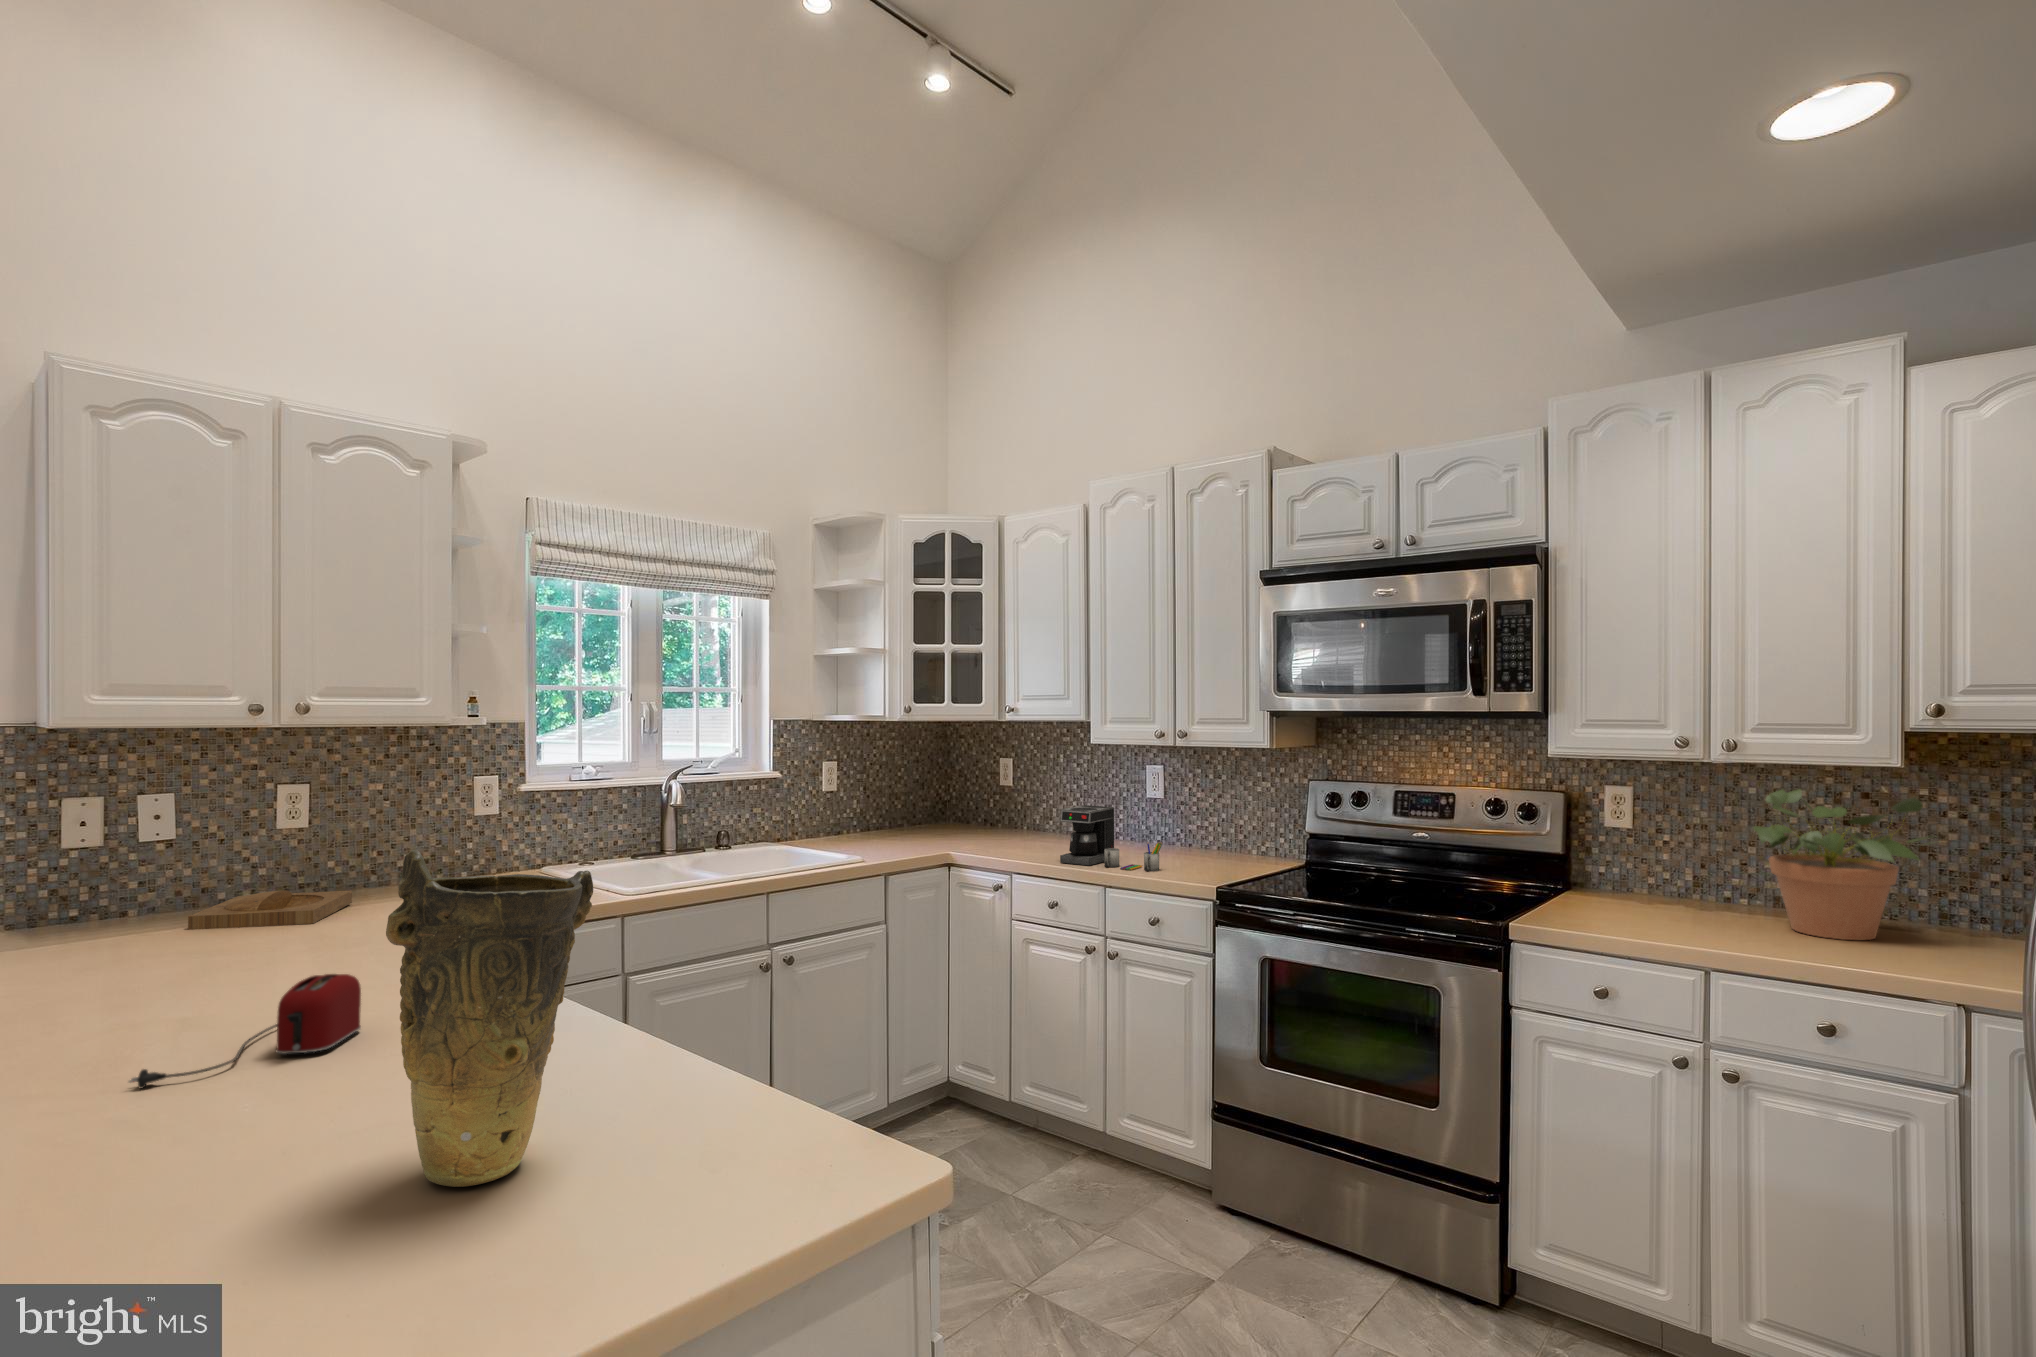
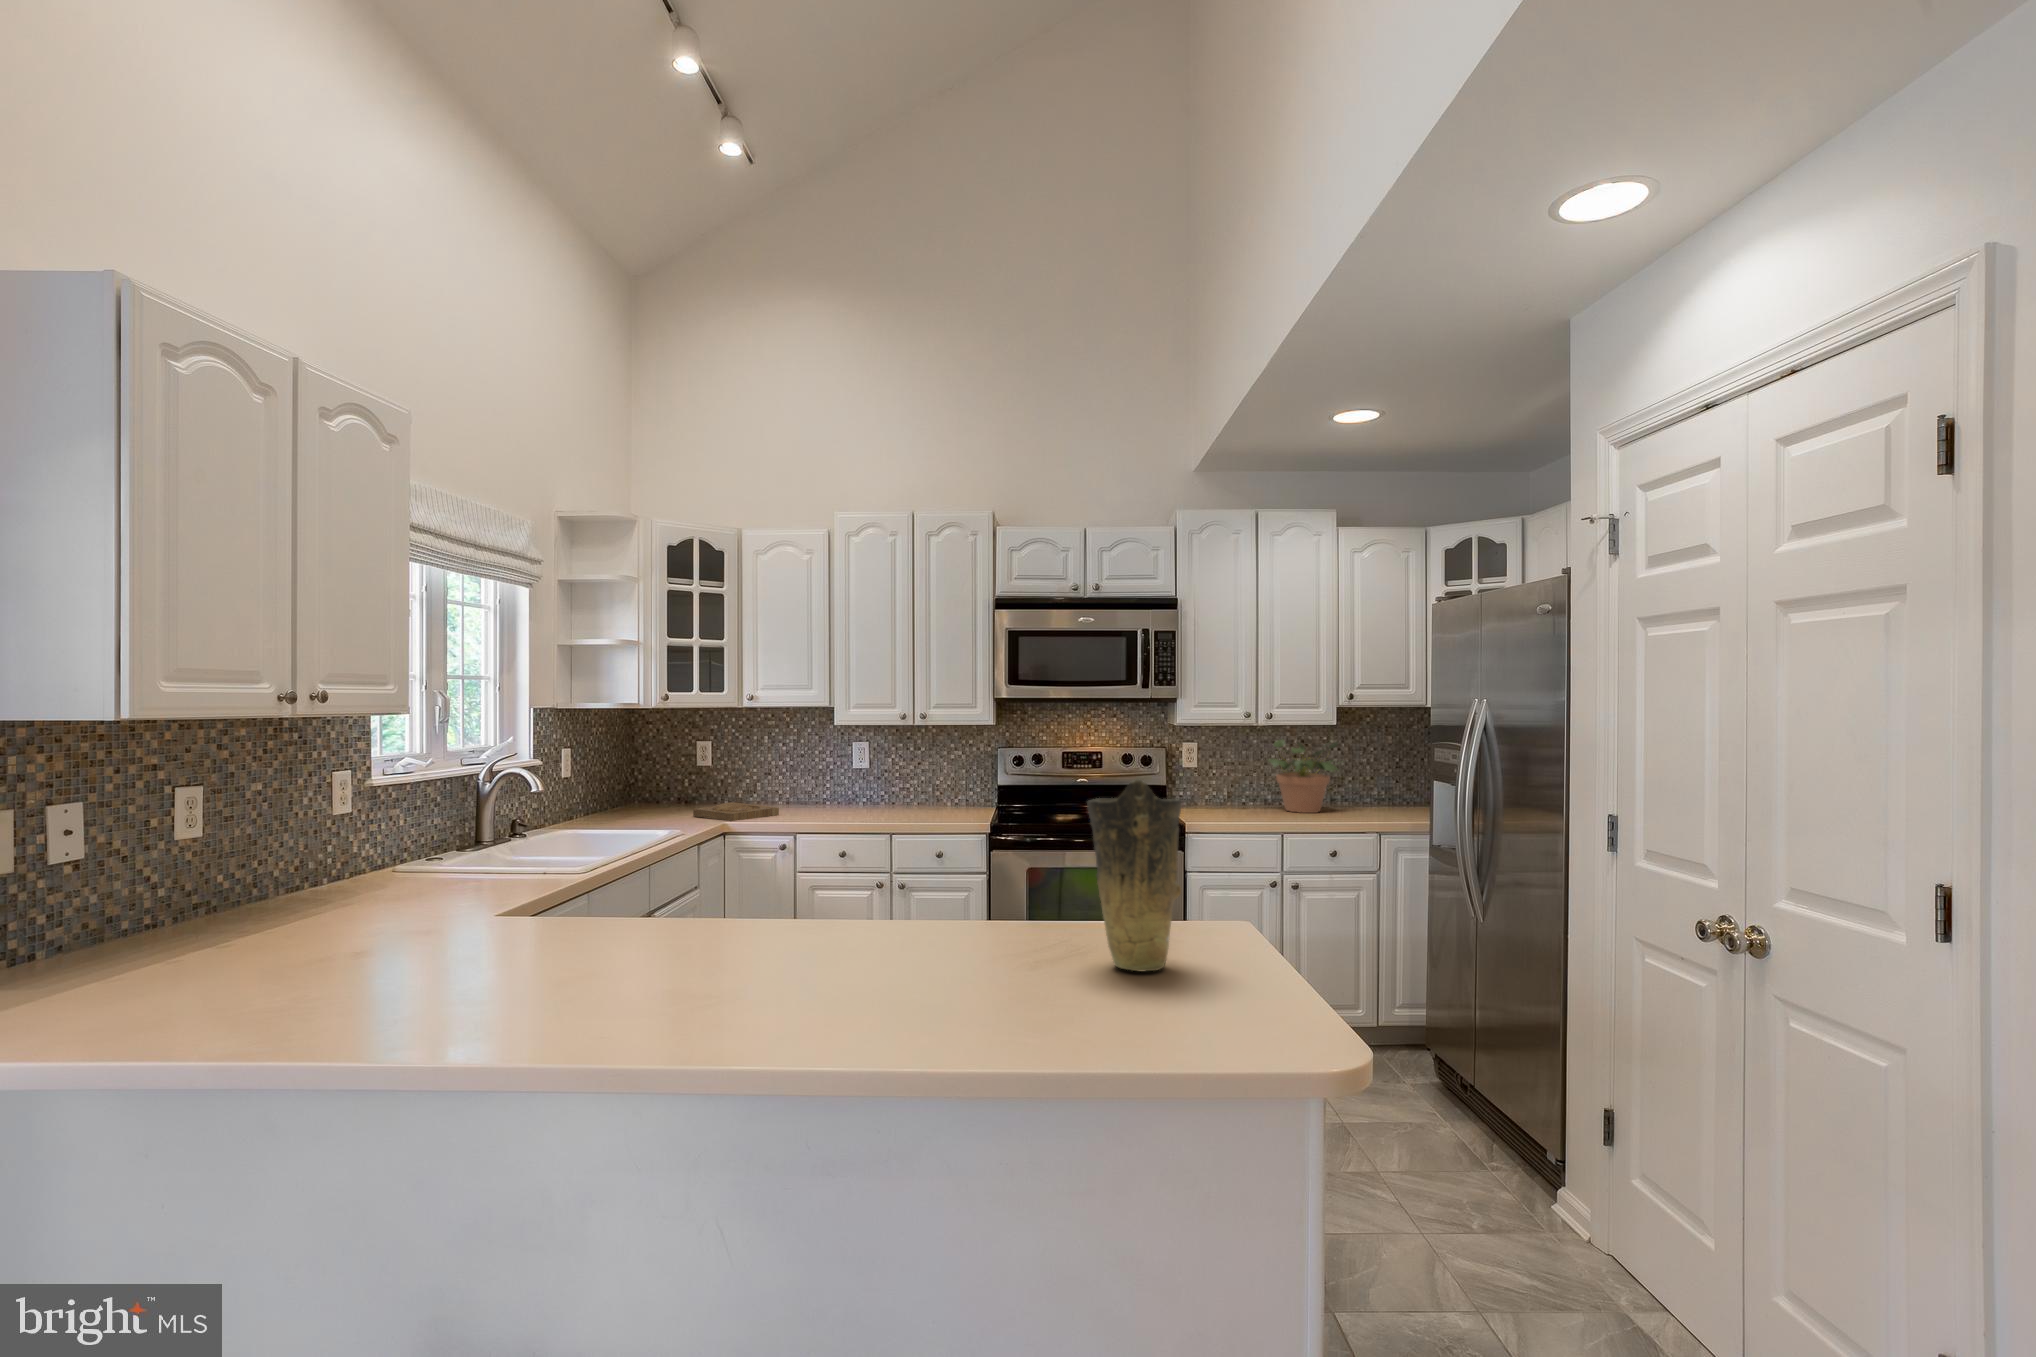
coffee maker: present [1060,805,1162,871] -> none [845,774,930,819]
tray: present [188,890,352,930] -> present [693,802,779,821]
toaster: present [129,974,361,1088] -> none [725,909,832,1000]

